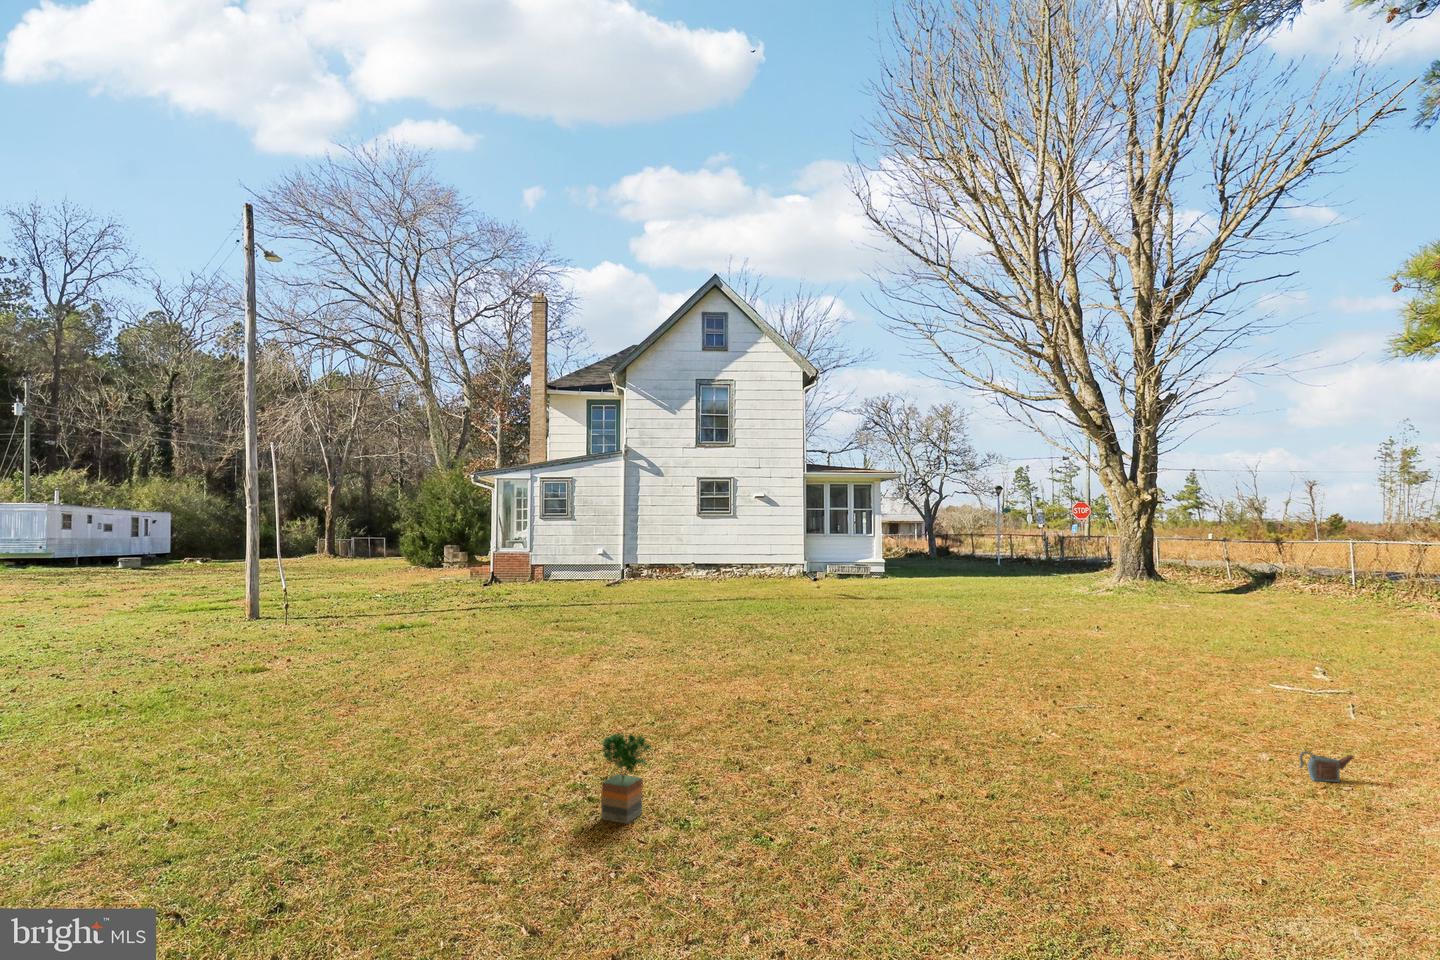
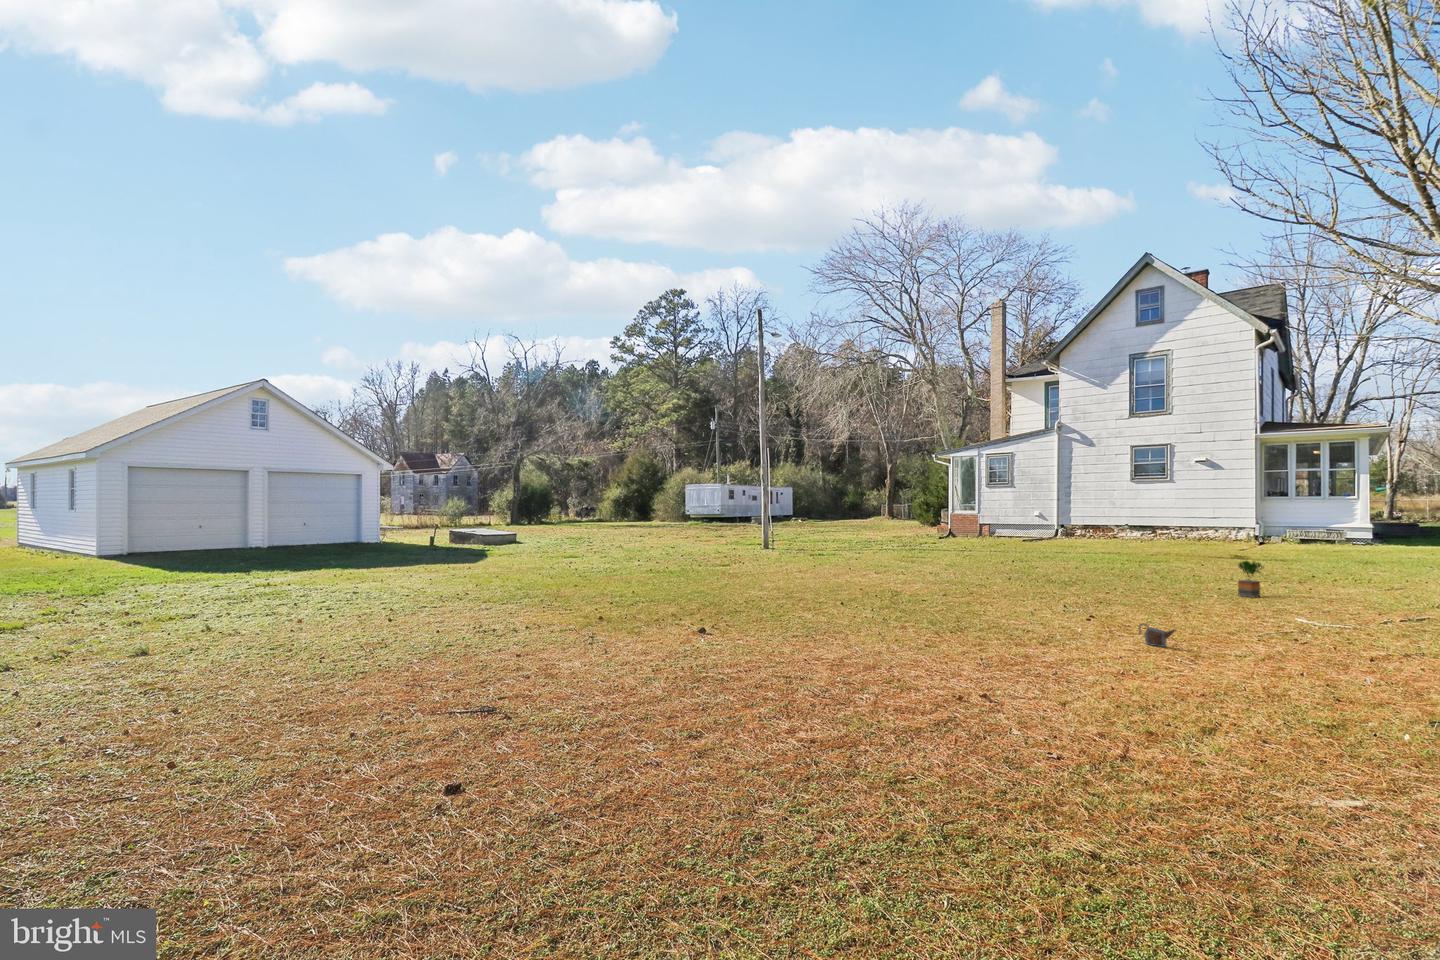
potted tree: present [601,734,651,824] -> present [1238,561,1264,598]

